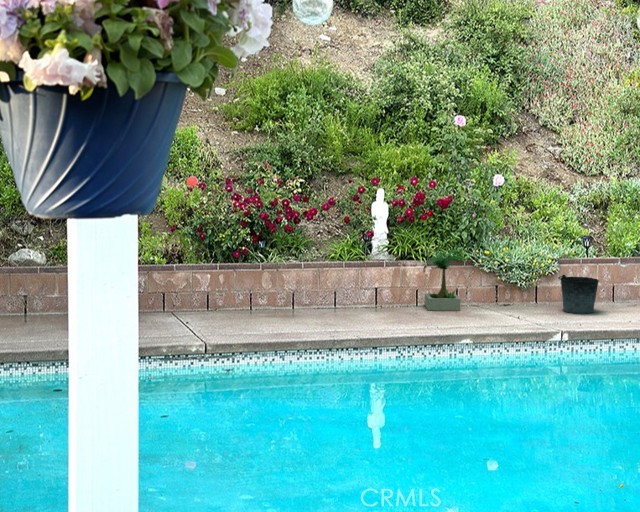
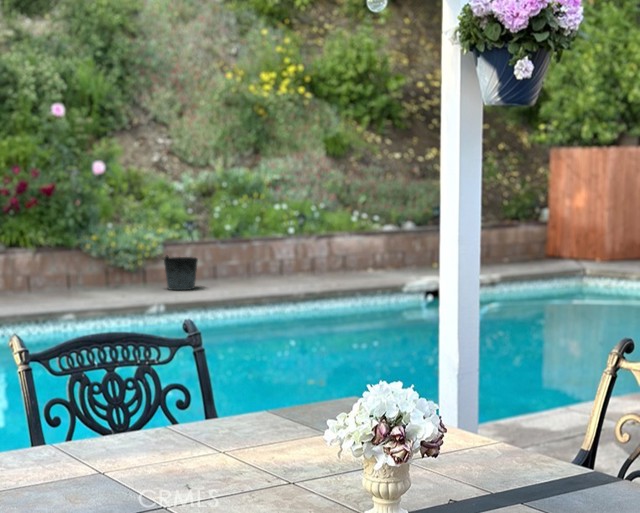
potted plant: present [425,249,463,311] -> none [31,235,76,296]

